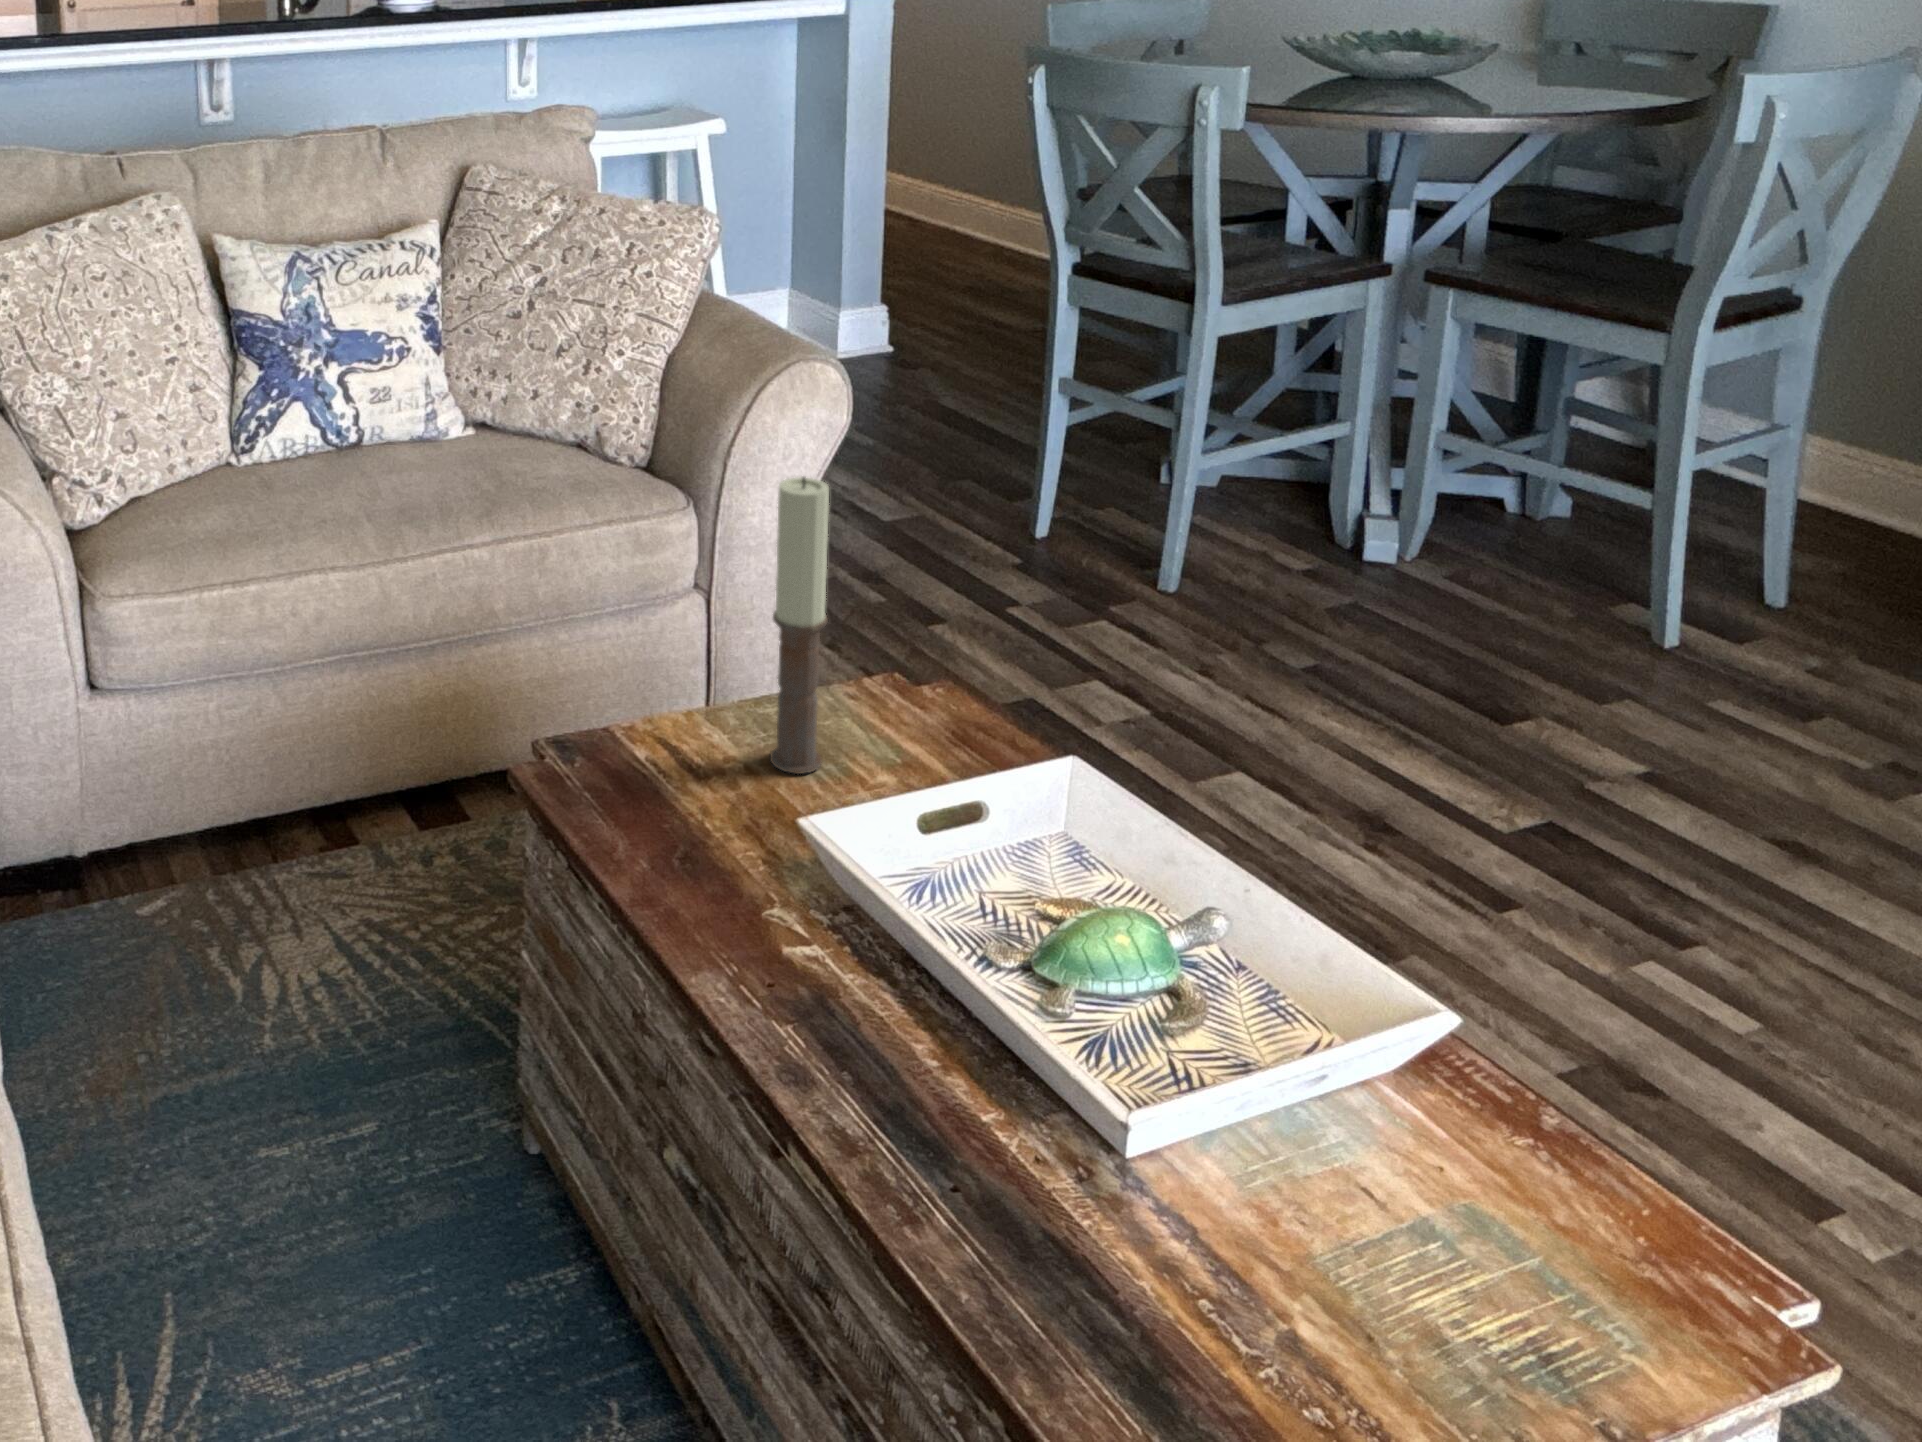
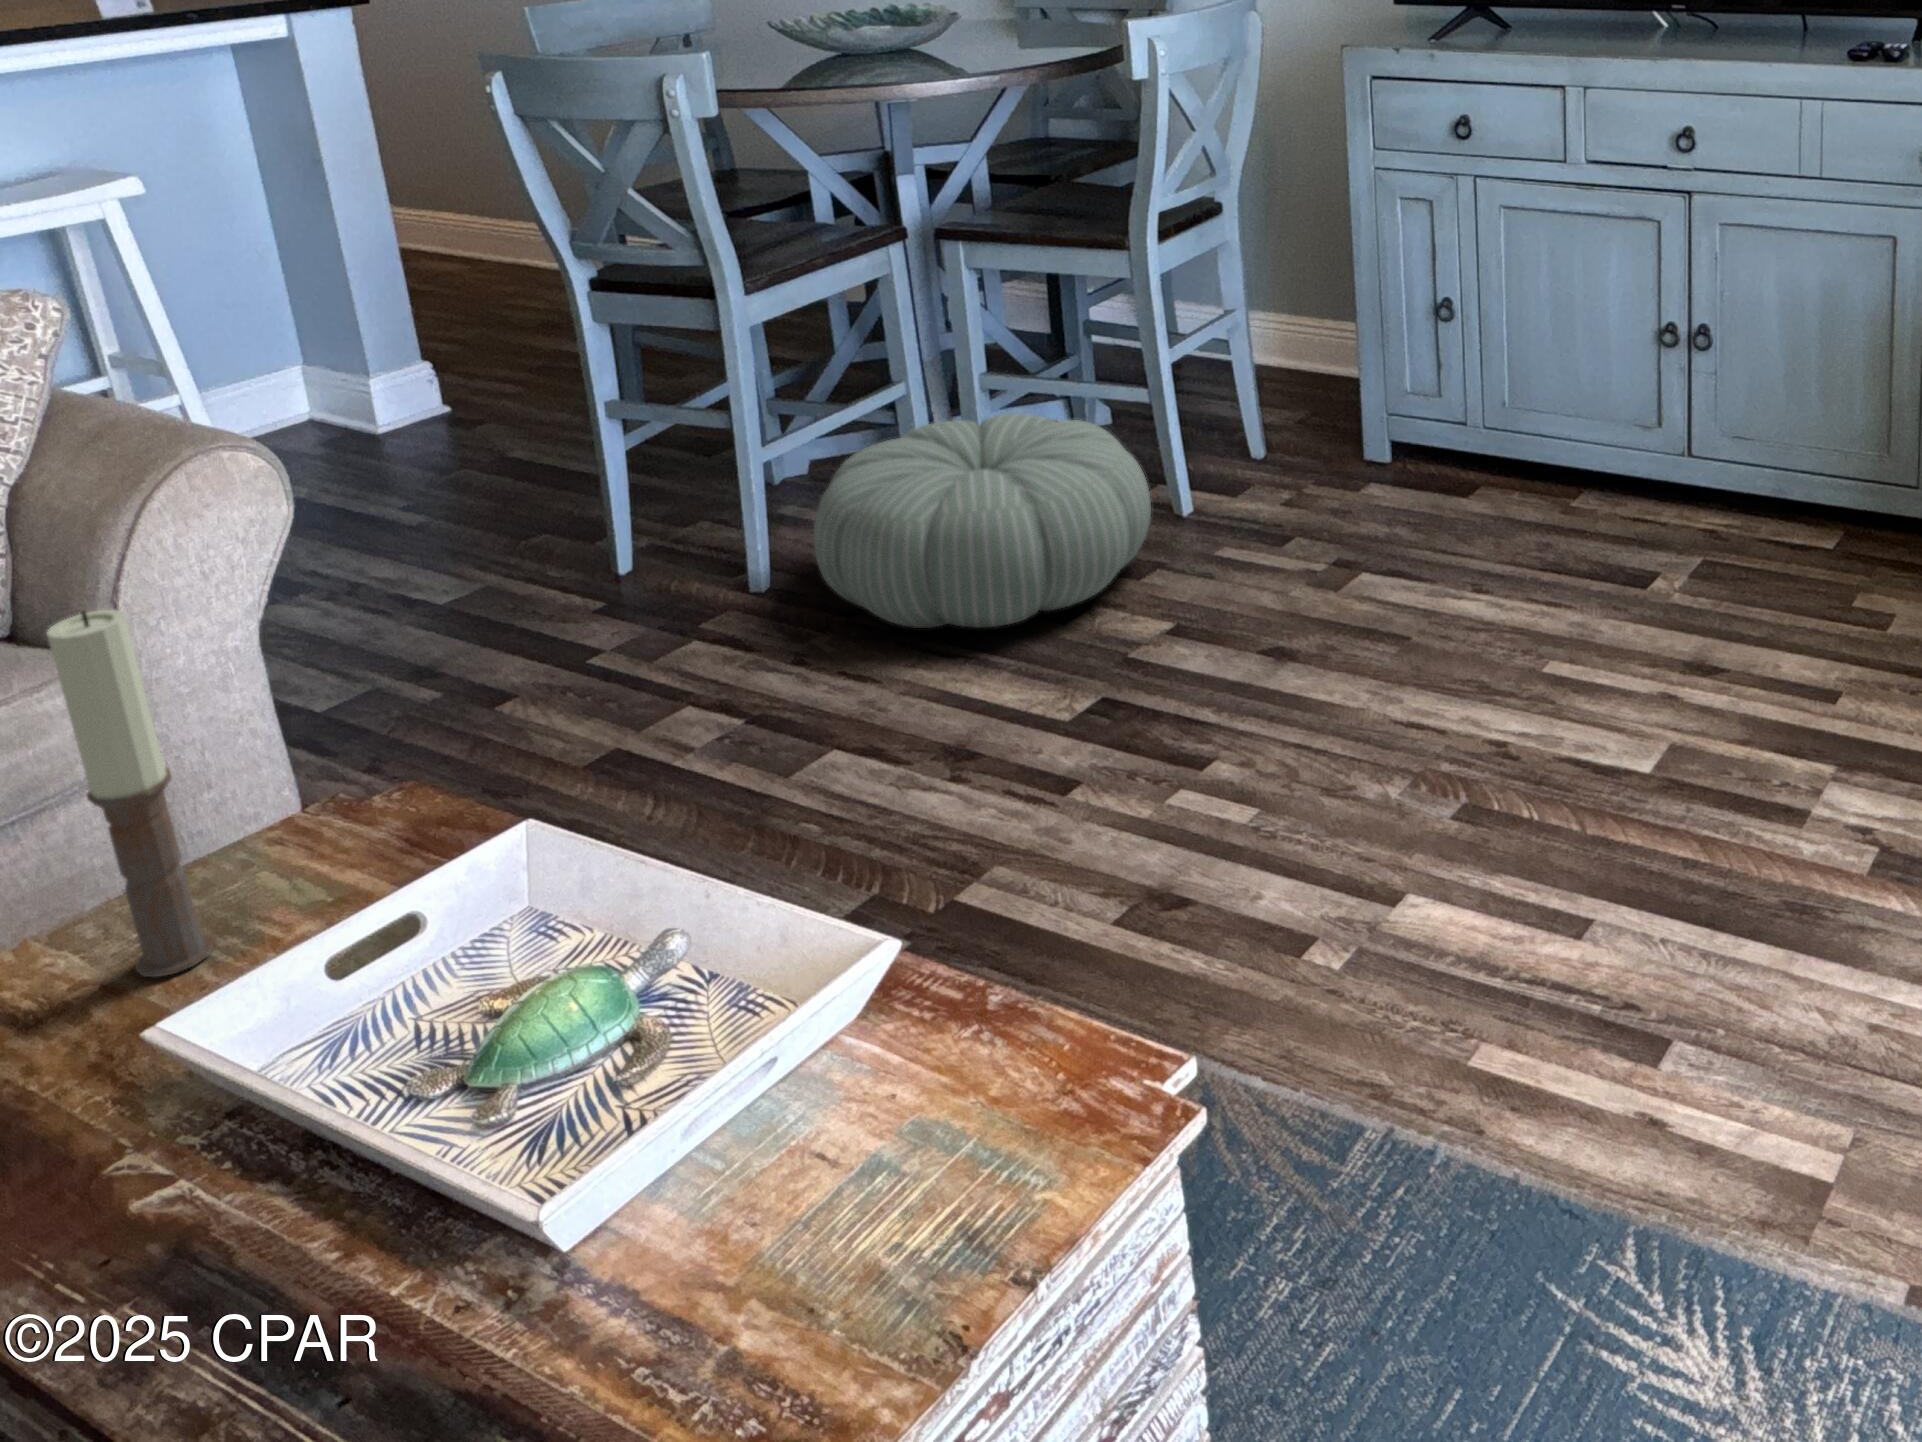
pouf: none [1238,471,1638,705] -> present [814,413,1151,628]

